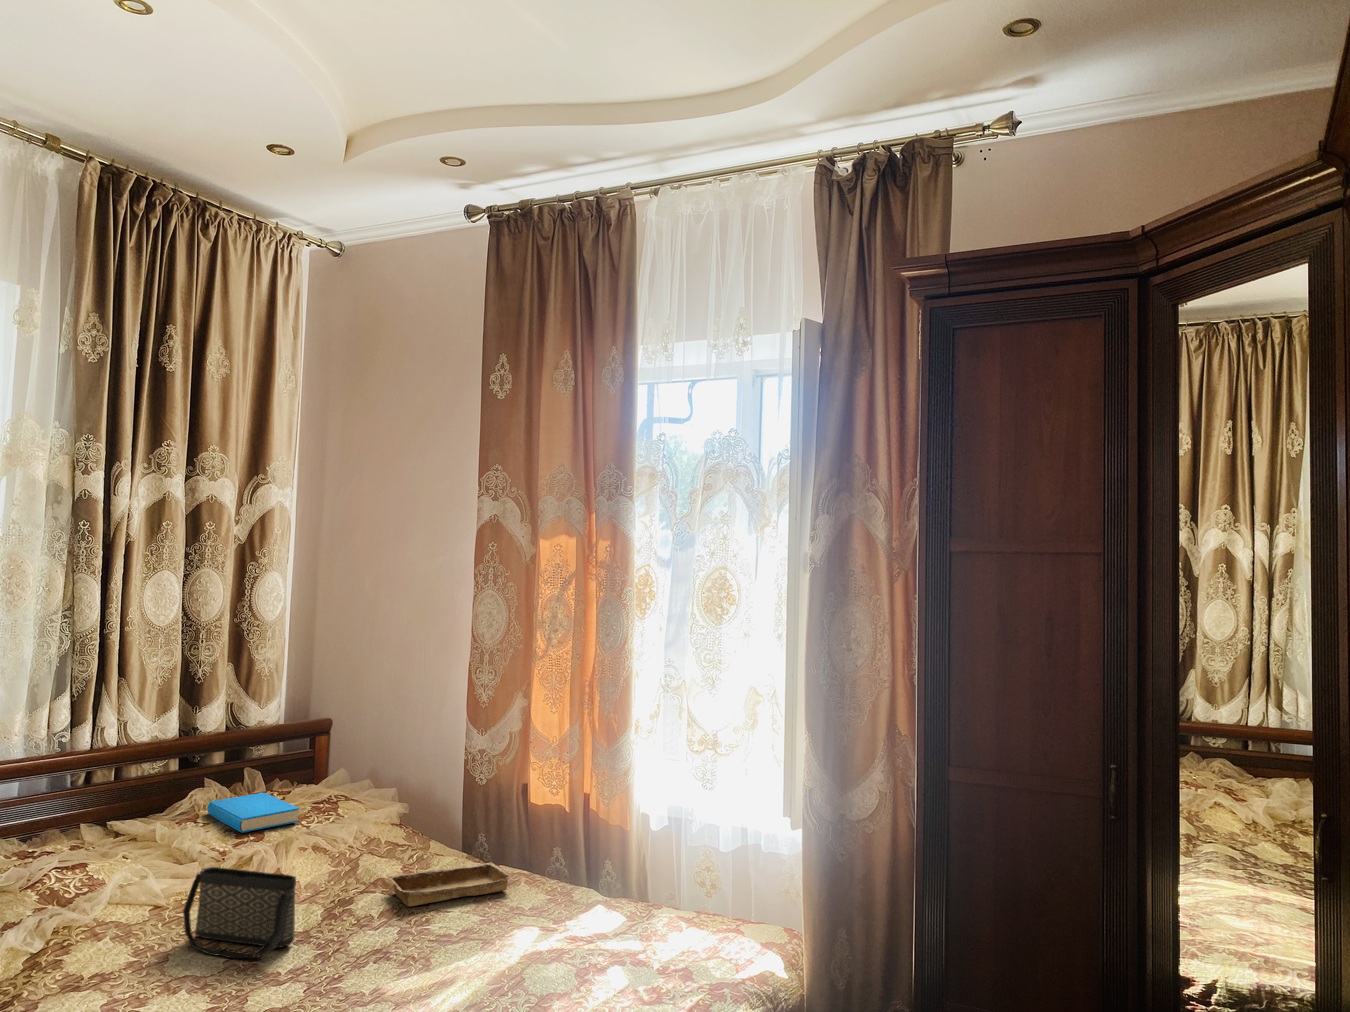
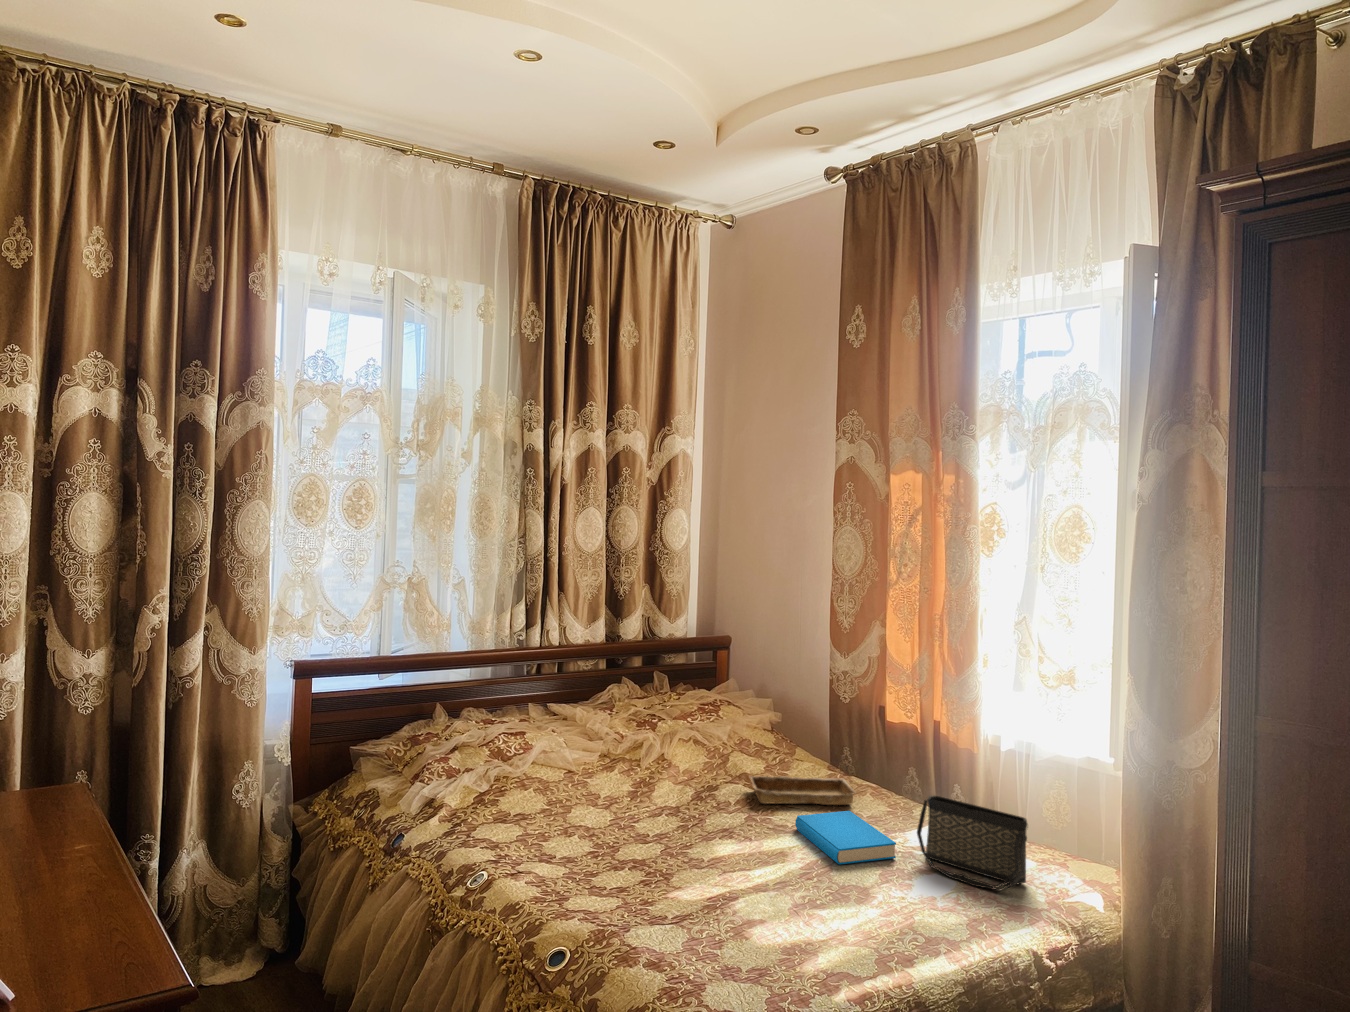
book: present [207,793,299,833] -> present [795,811,896,864]
handbag: present [183,867,296,958] -> present [917,796,1028,890]

